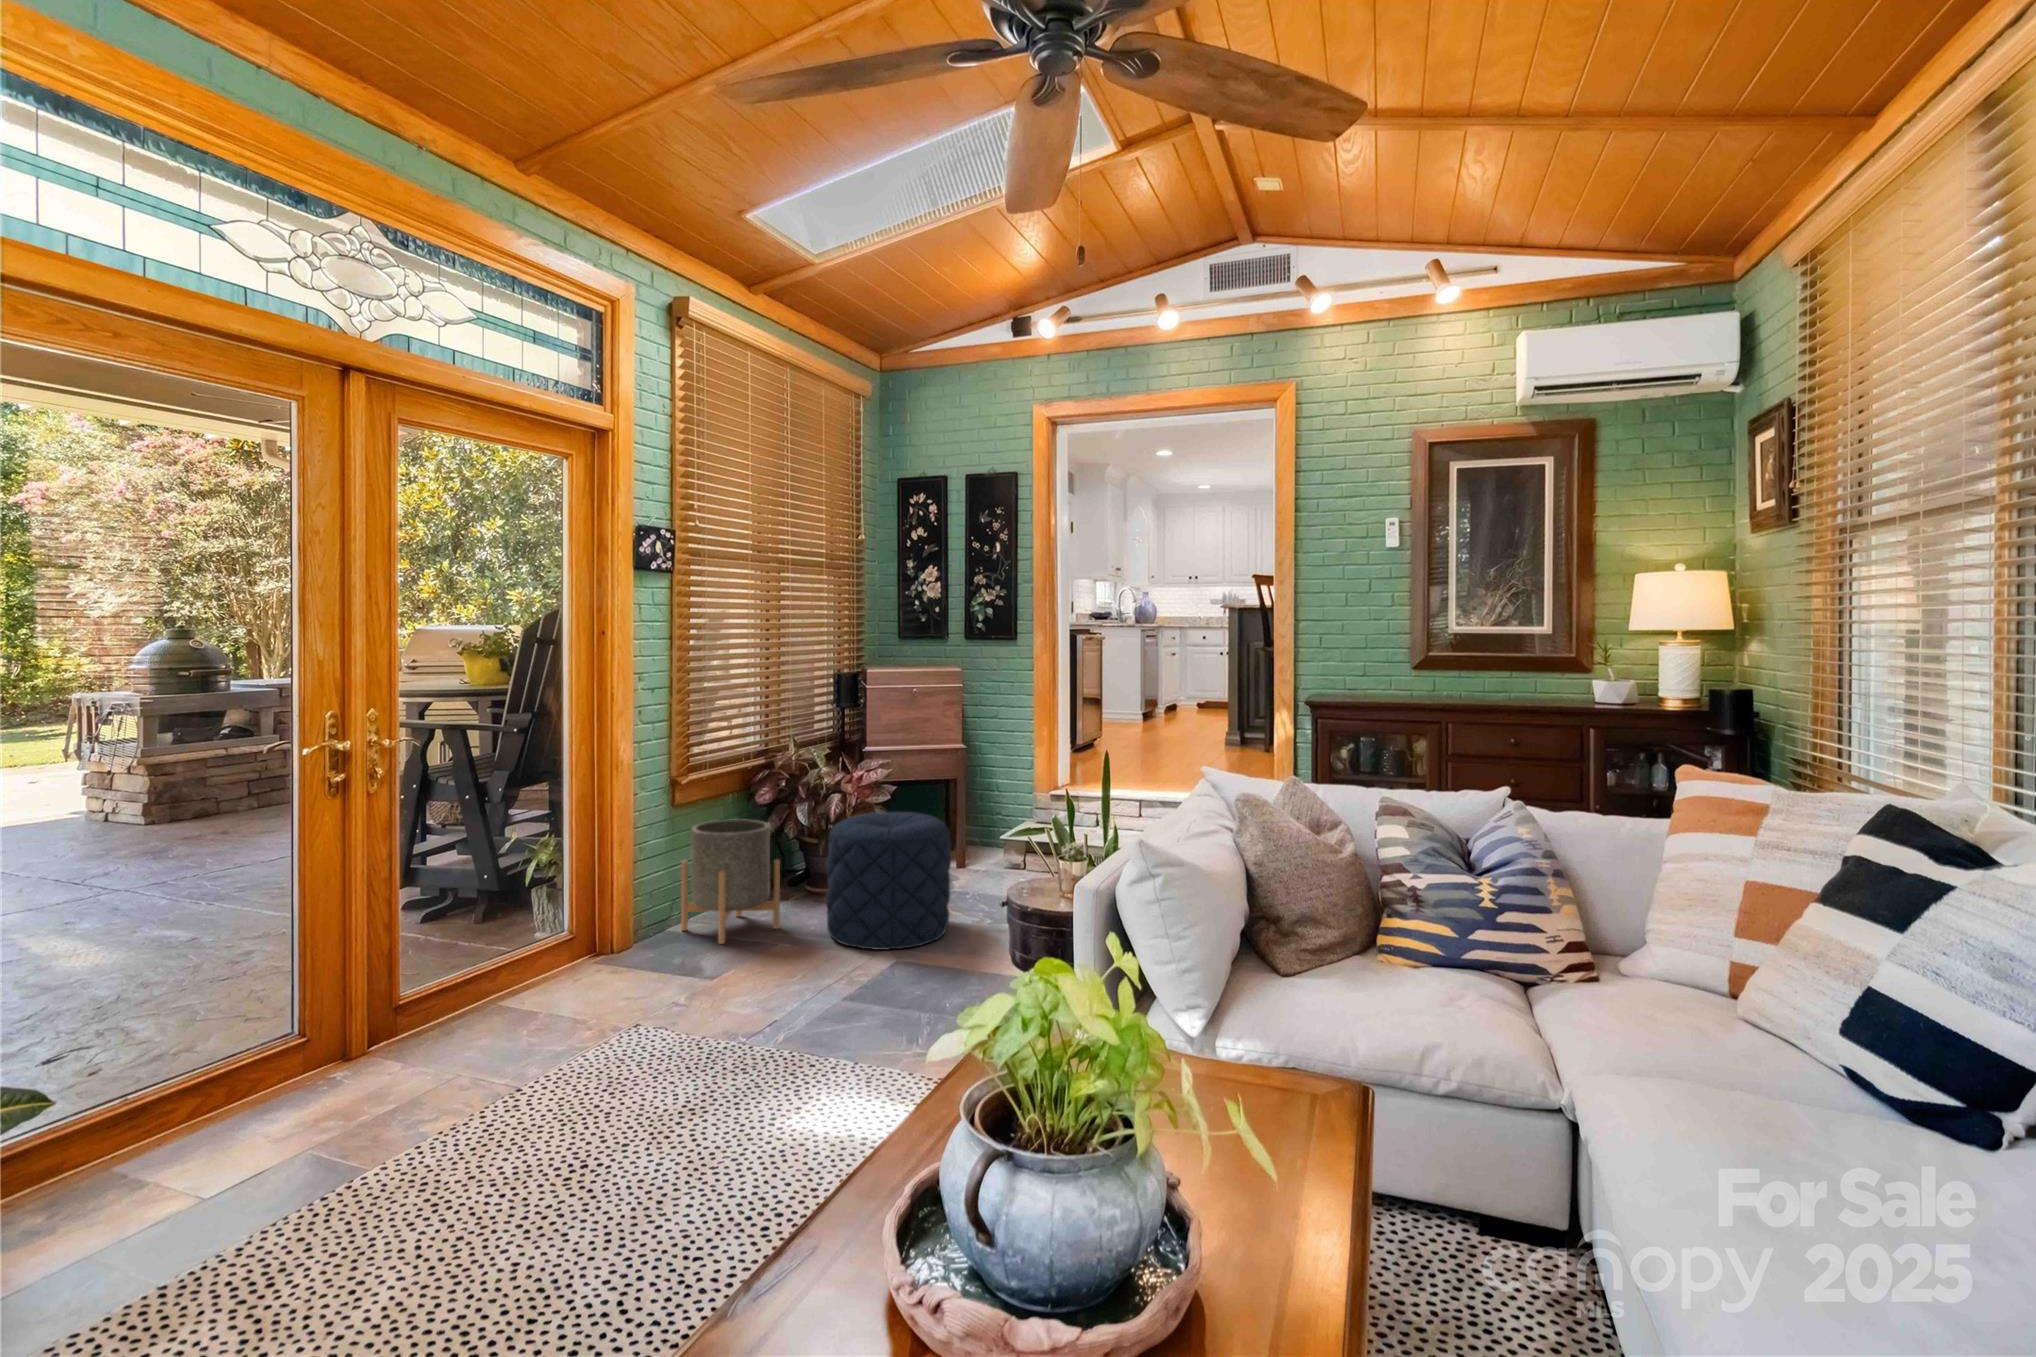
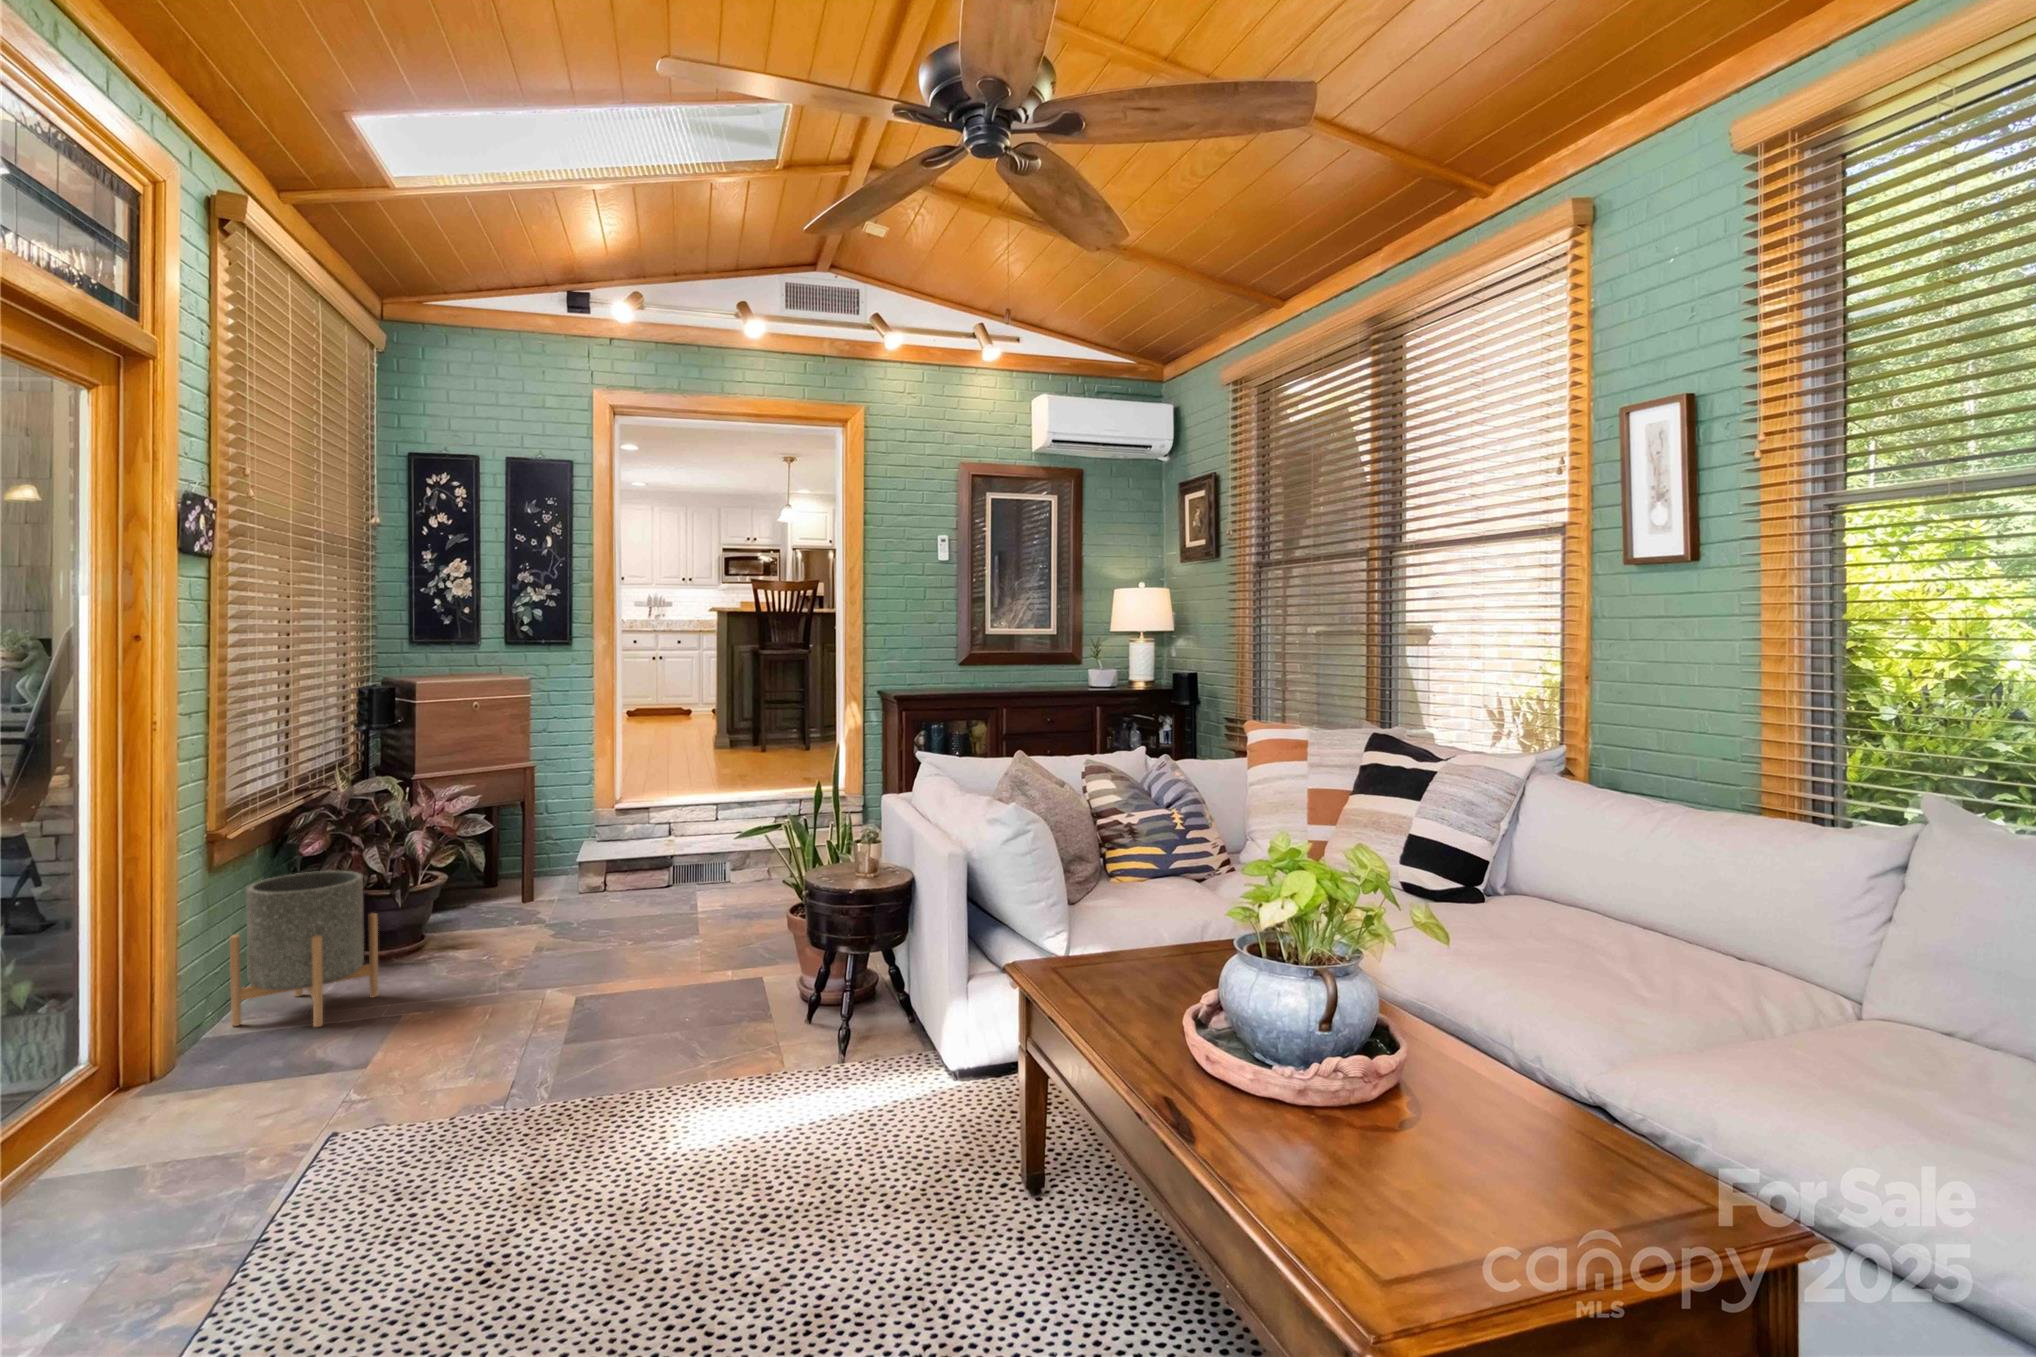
pouf: present [826,812,951,950] -> none [447,836,601,993]

